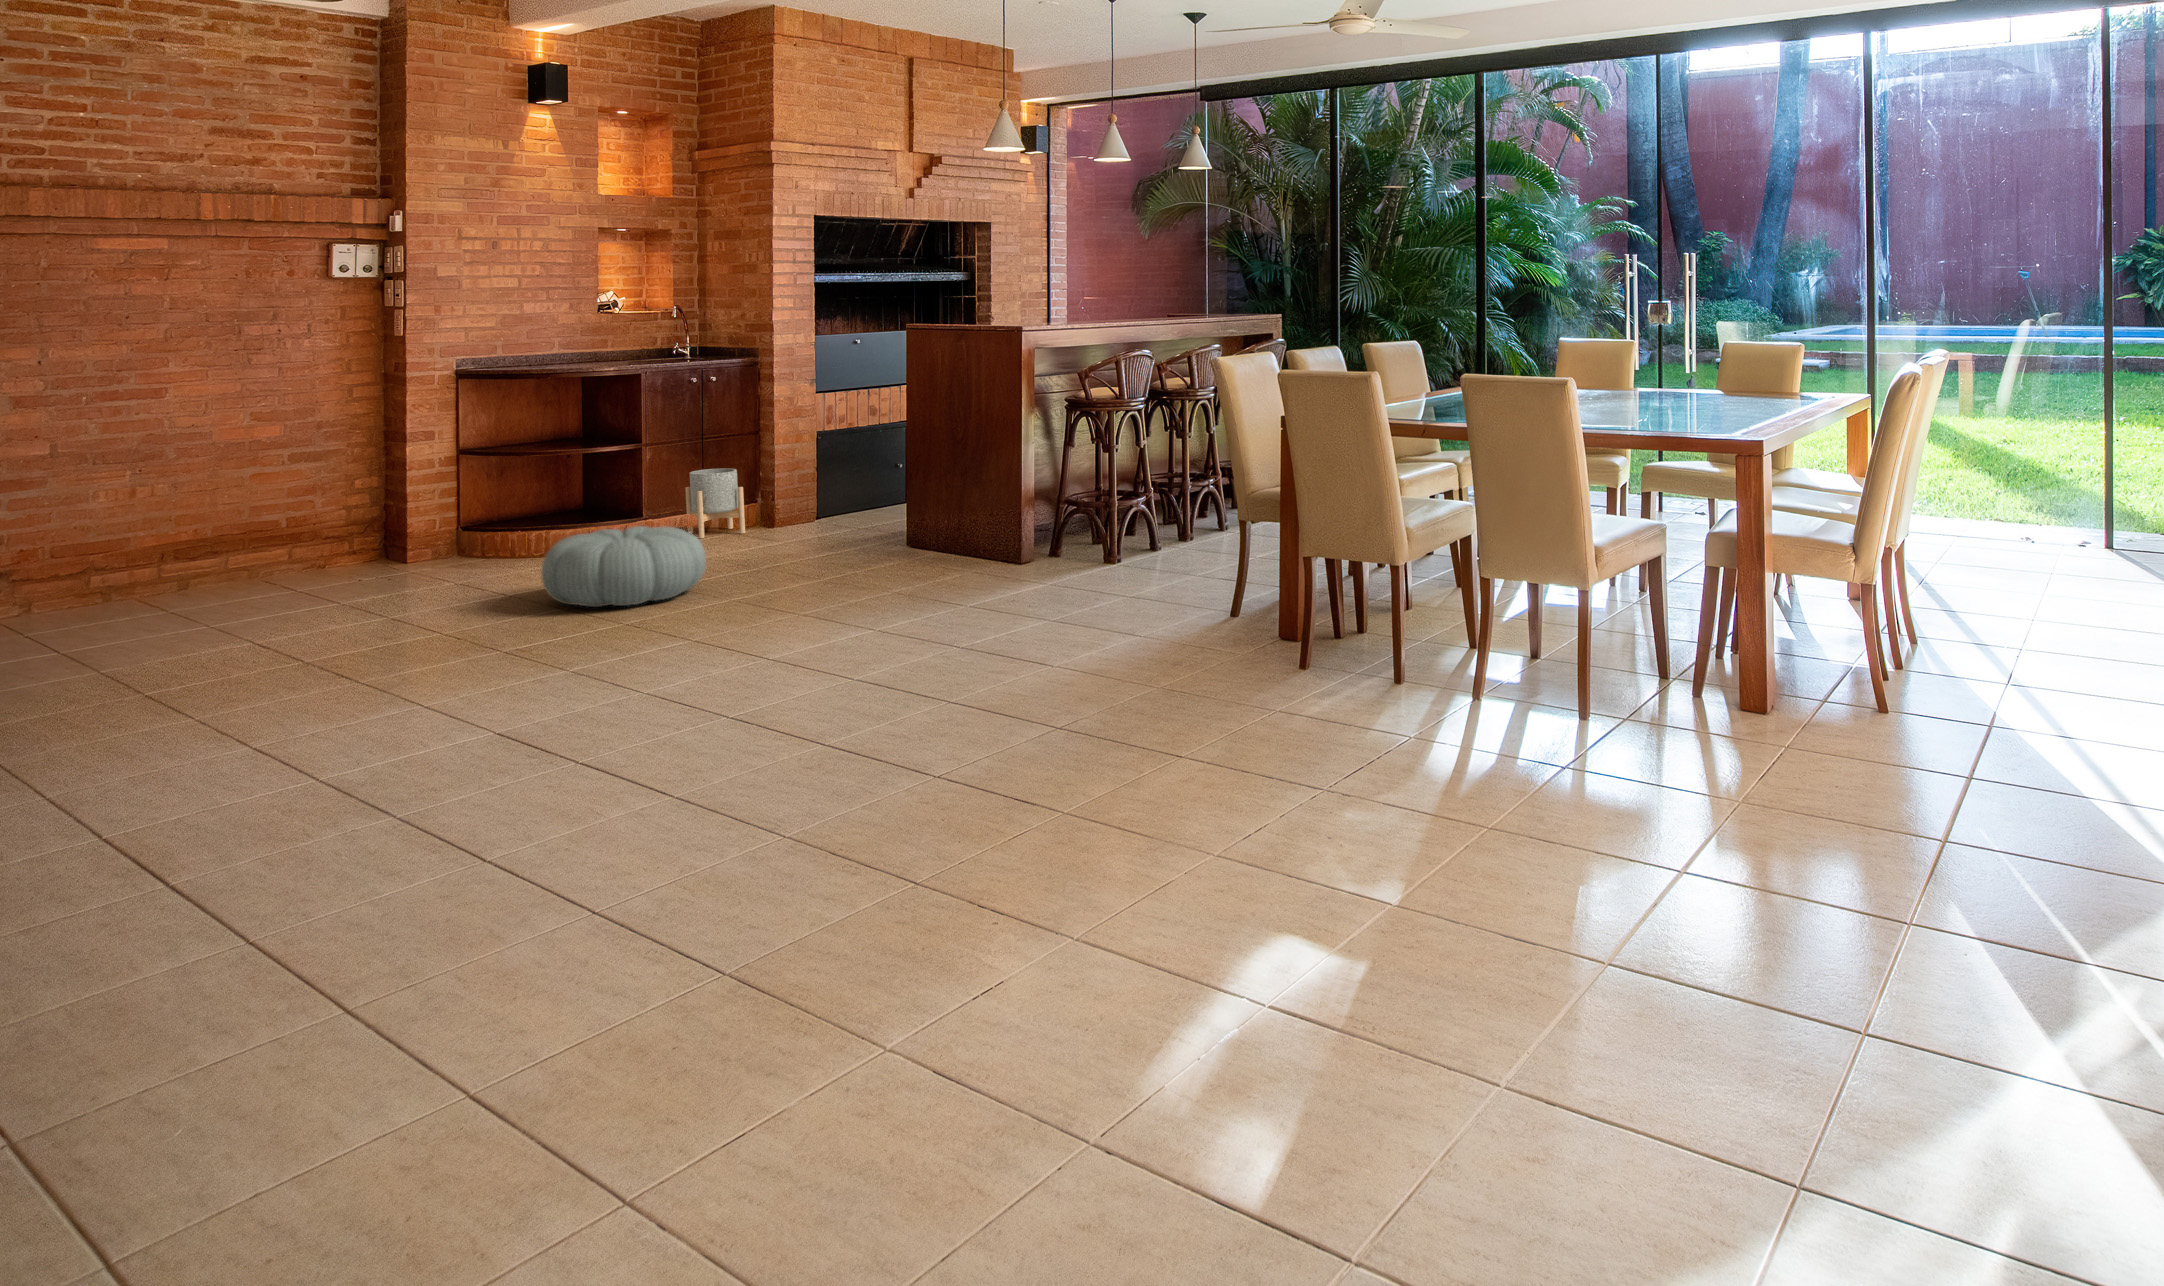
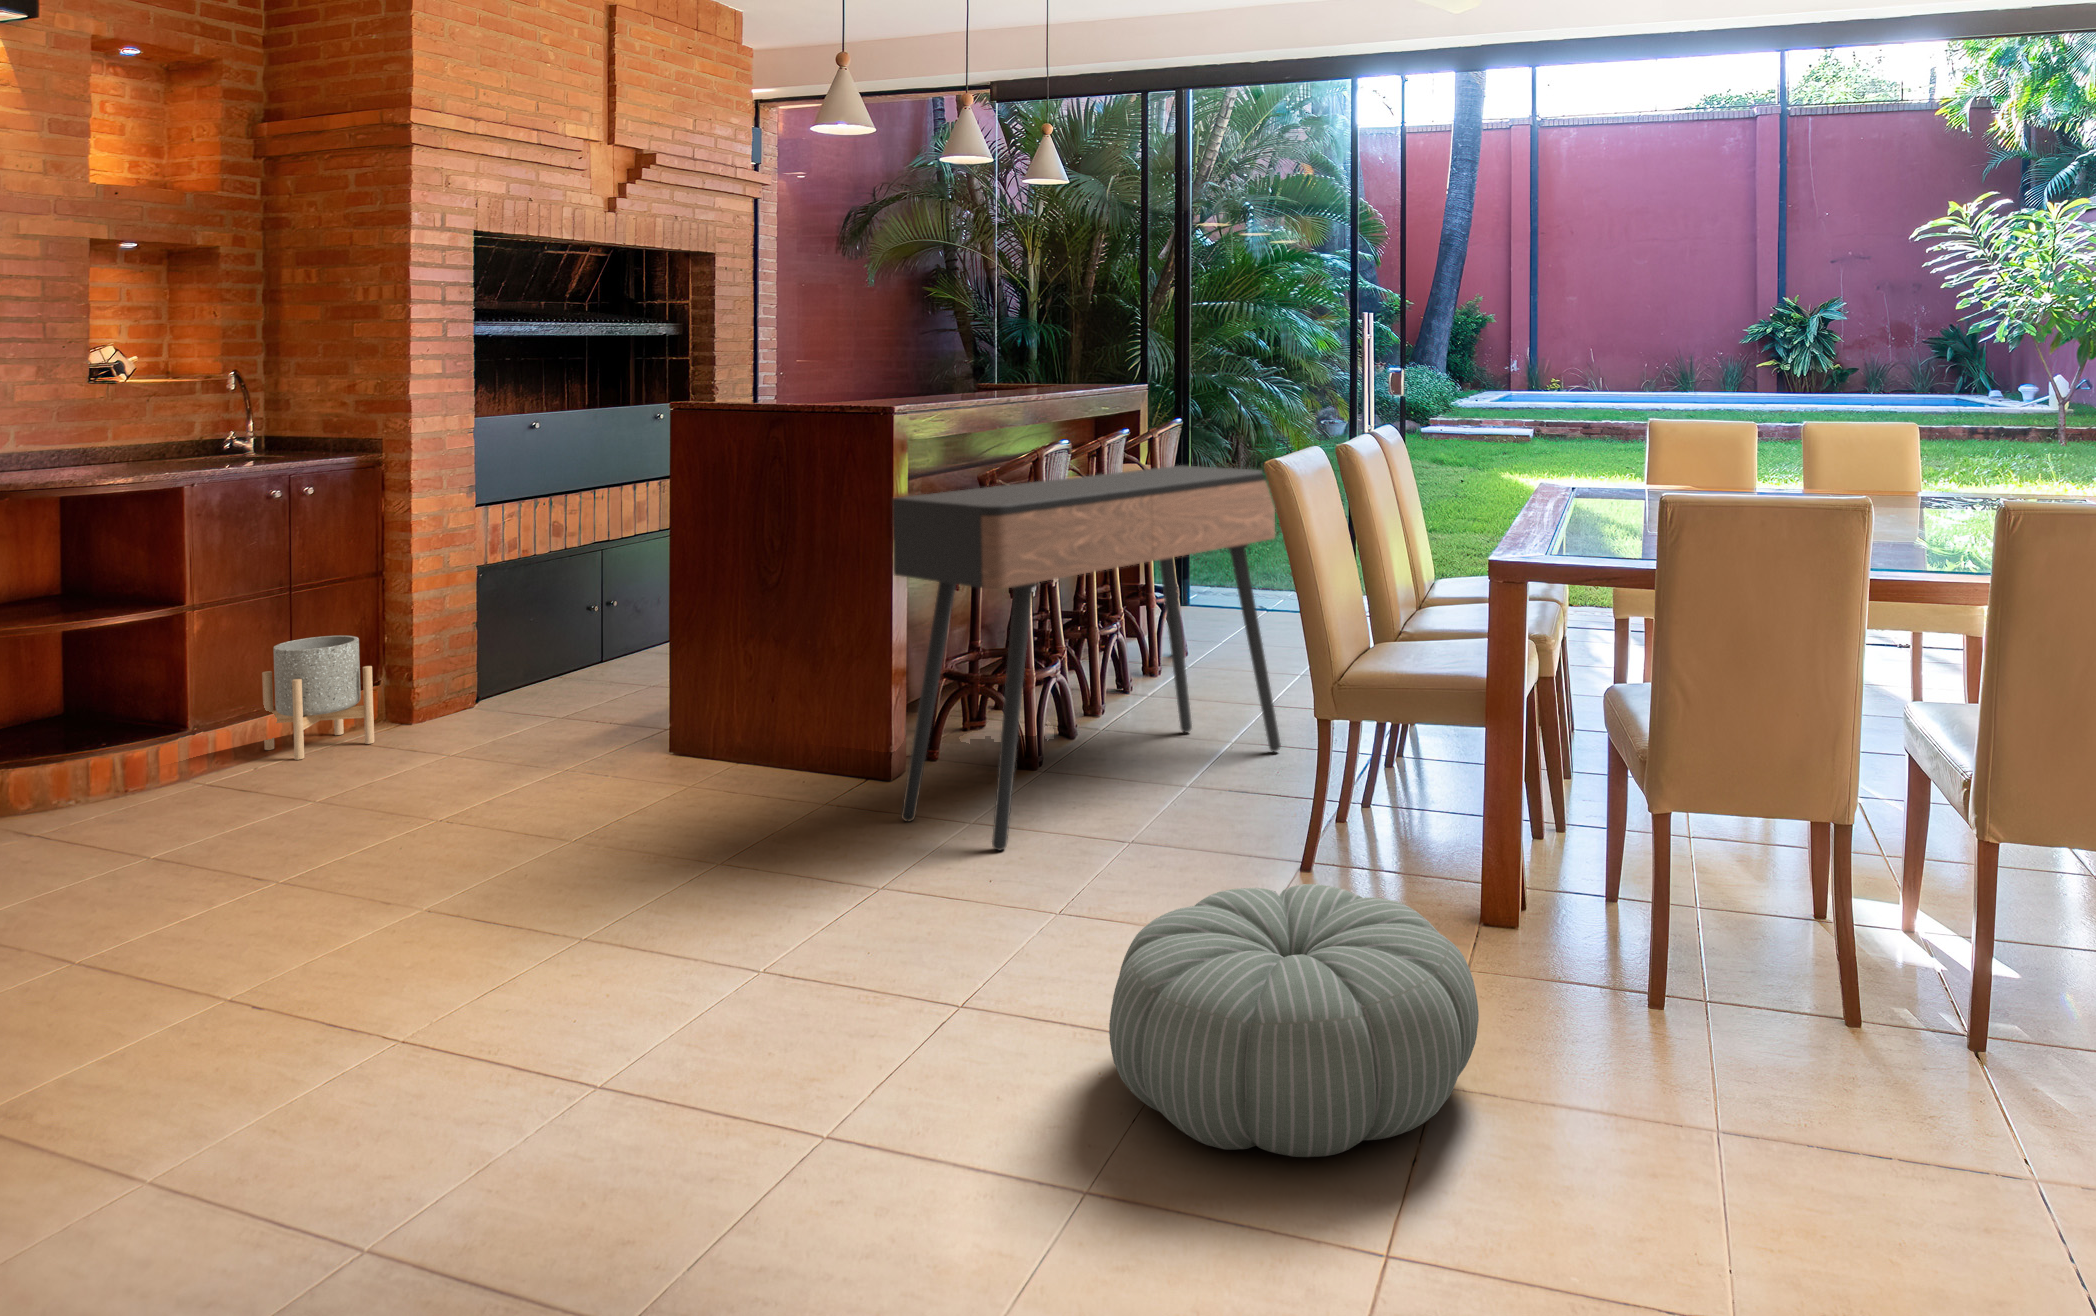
console table: none [976,373,1251,597] -> present [892,466,1281,851]
pouf: present [541,526,706,607] -> present [1109,884,1479,1157]

